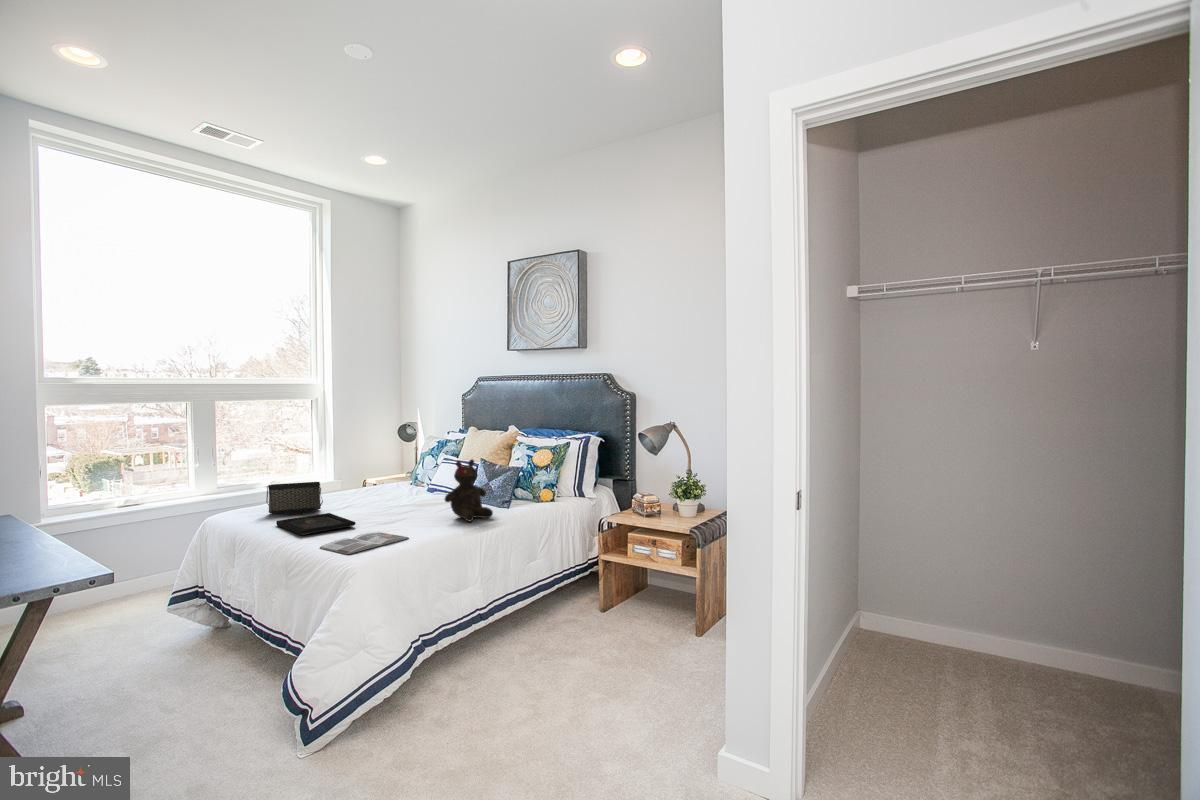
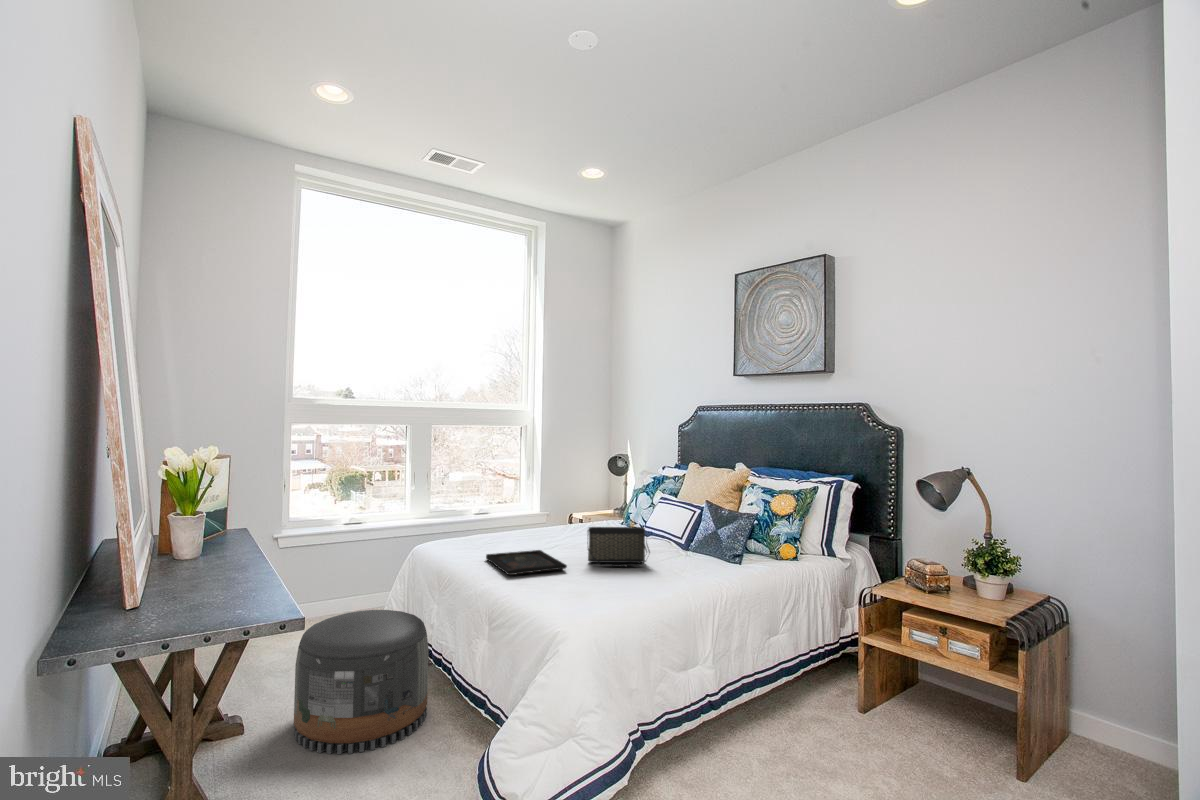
teddy bear: present [445,459,493,522] -> none [667,501,725,578]
handbag: present [266,482,323,515] -> present [587,527,650,567]
magazine: present [320,532,409,554] -> none [526,581,627,609]
pouf: none [84,581,225,710] -> present [294,610,429,754]

